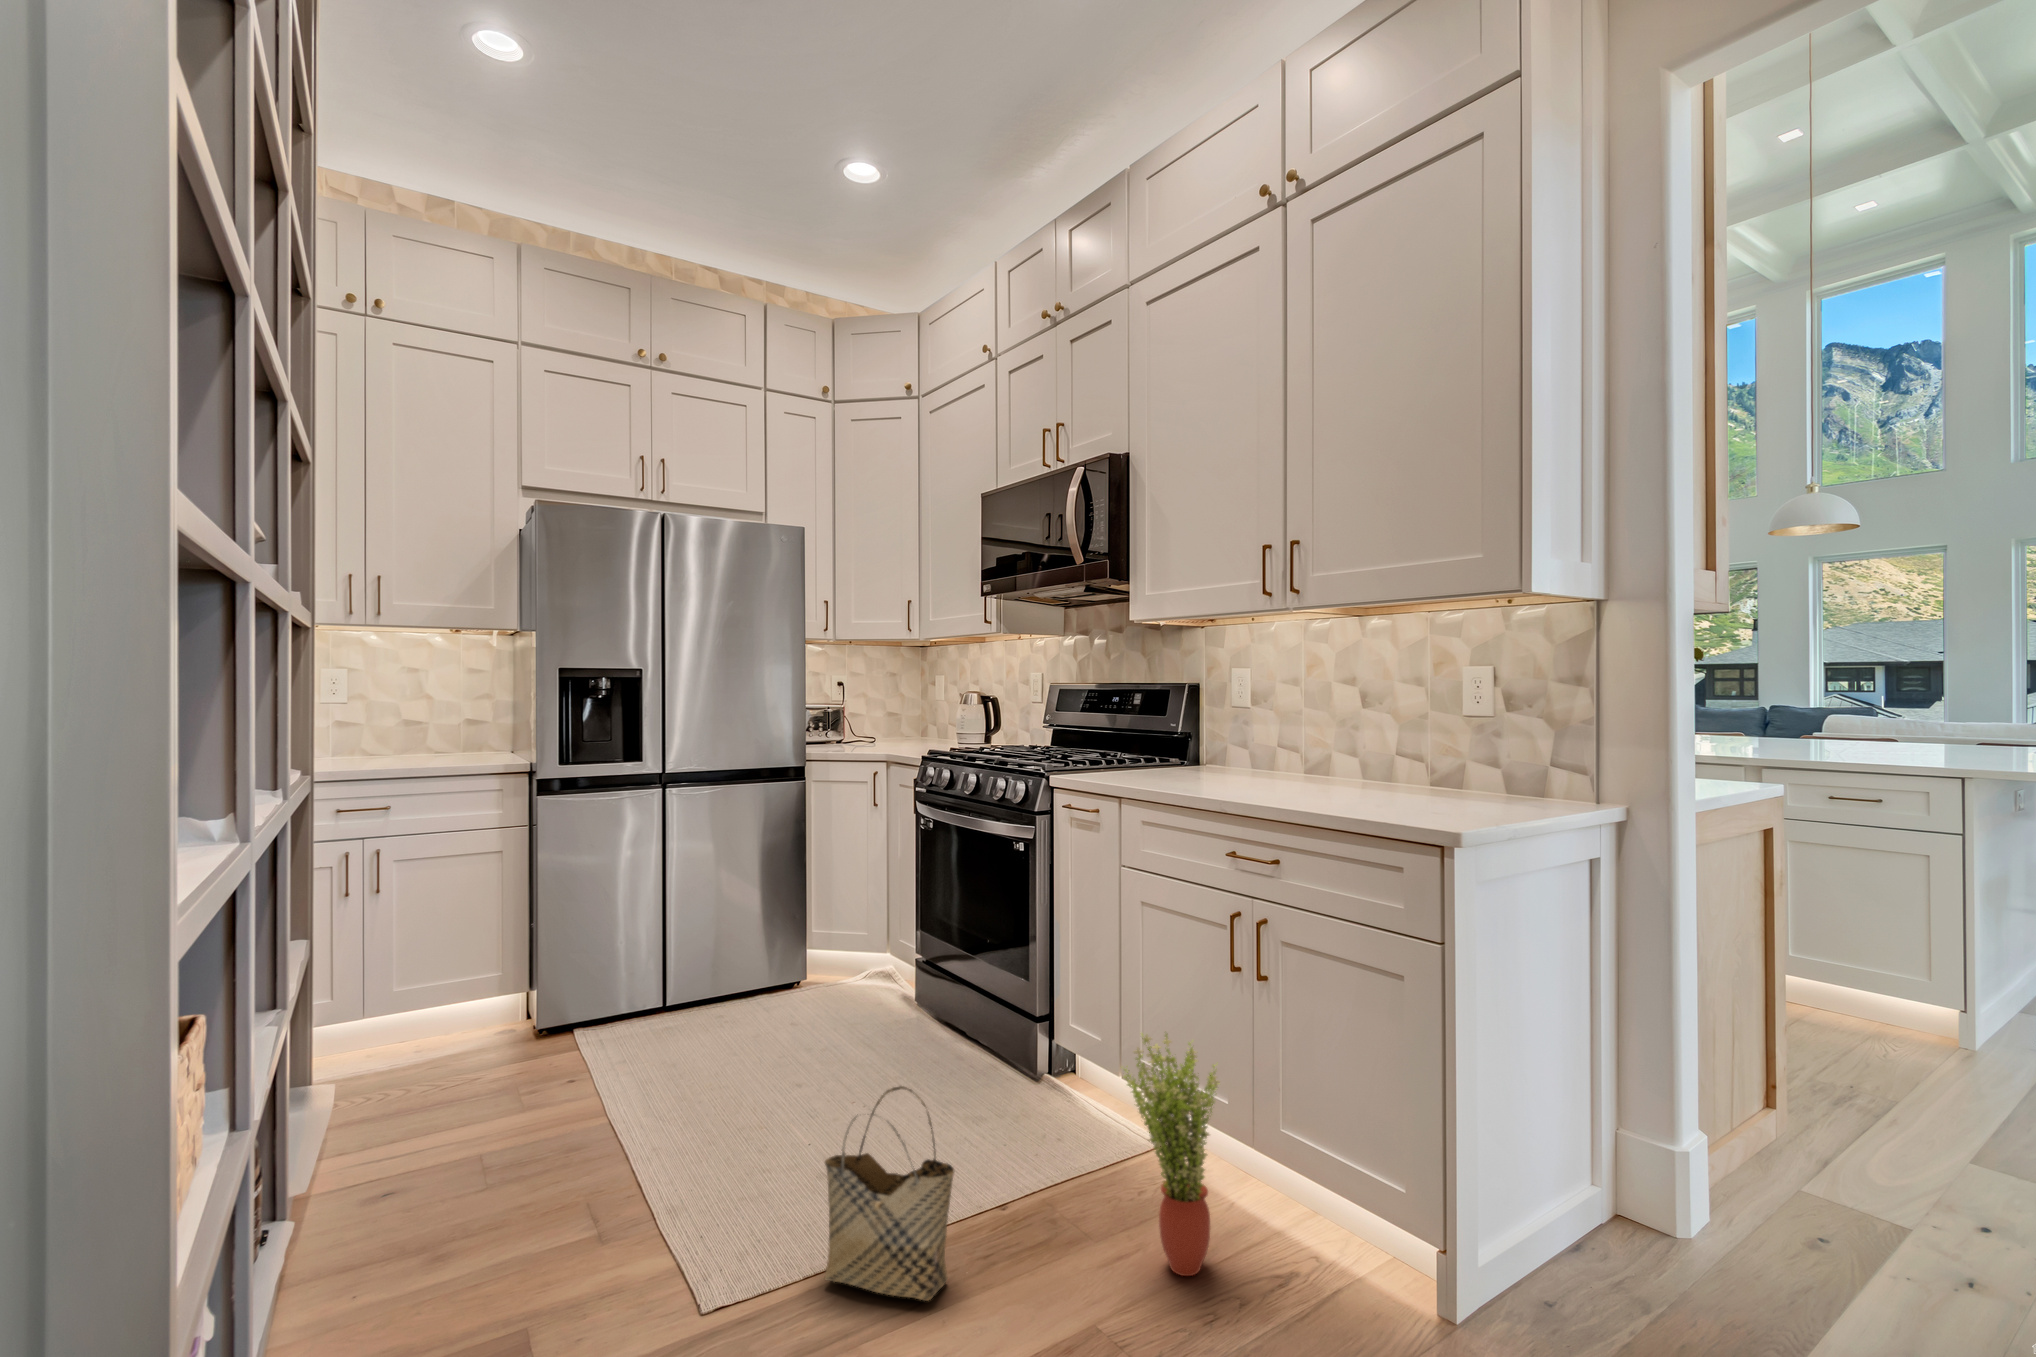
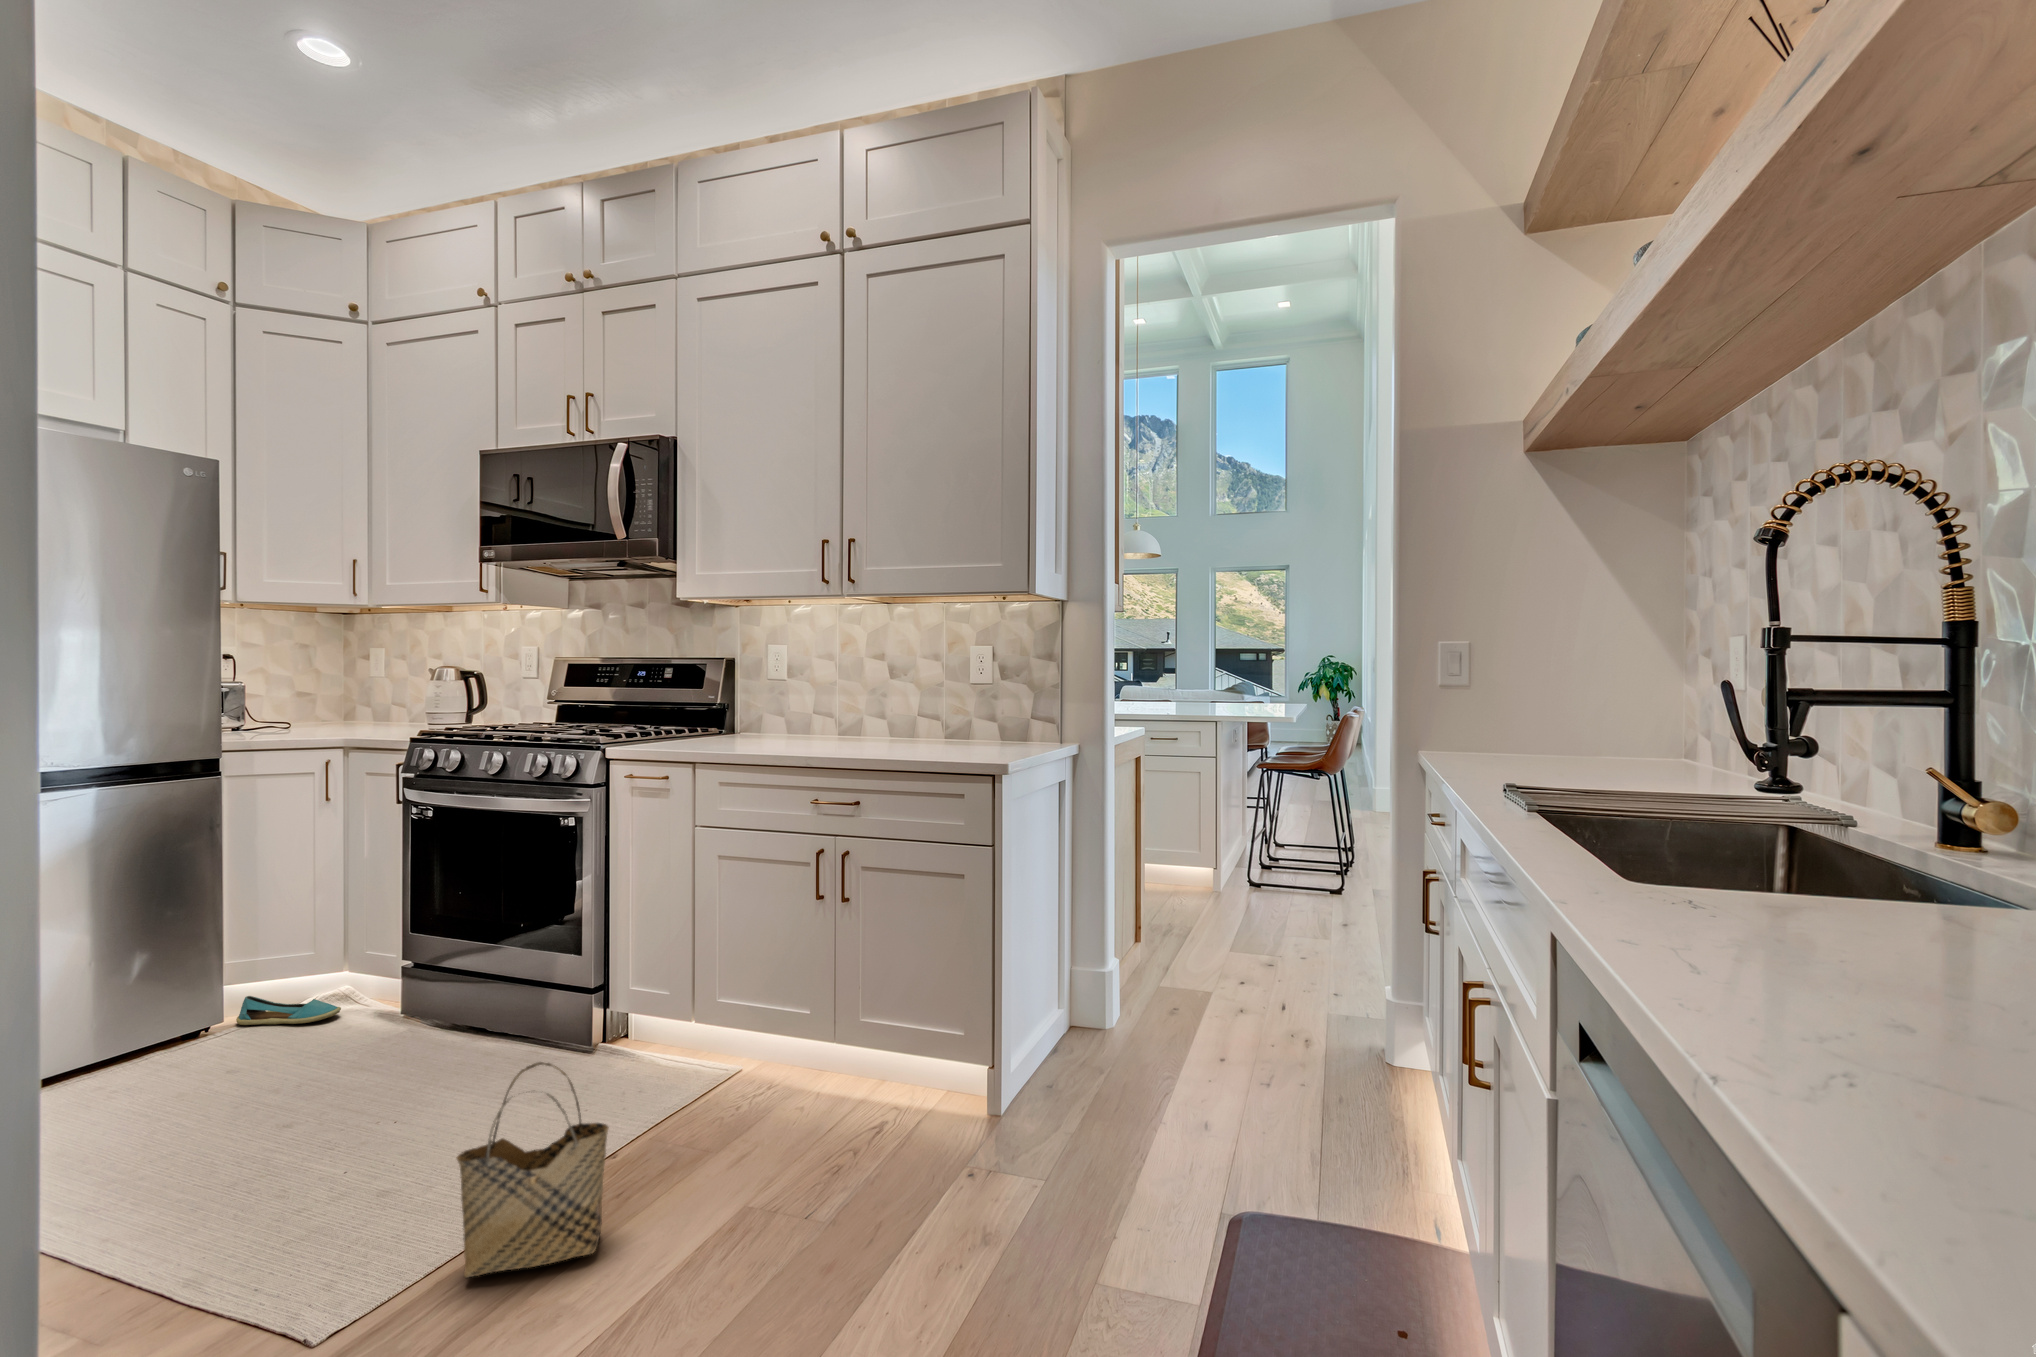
shoe: none [811,968,876,1000] -> present [236,996,341,1025]
potted plant: present [1124,1034,1219,1276] -> none [756,957,846,1157]

